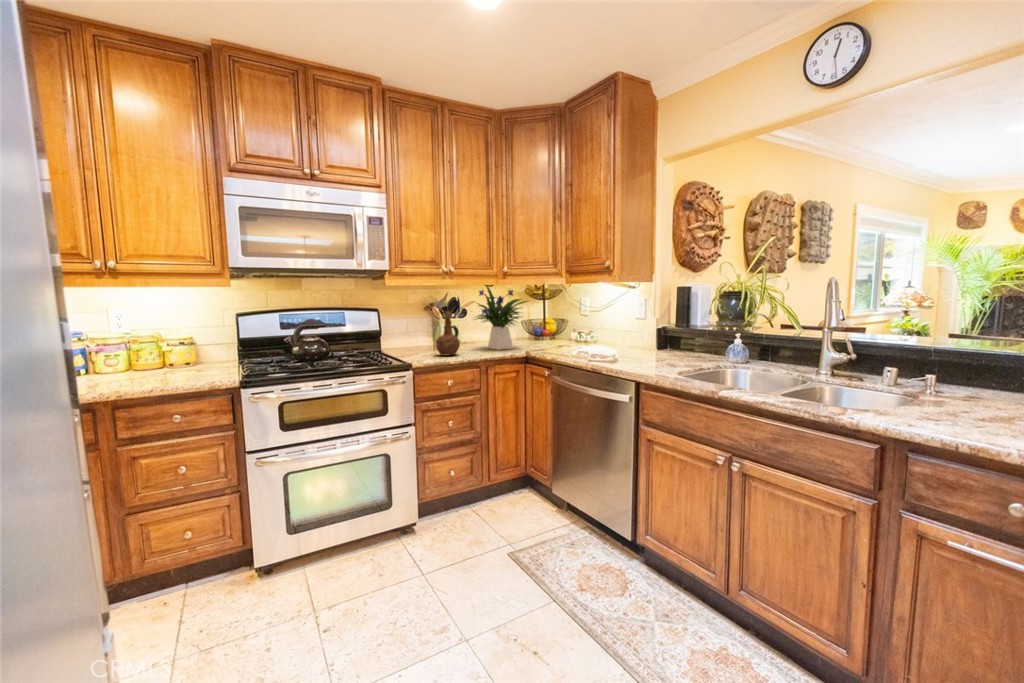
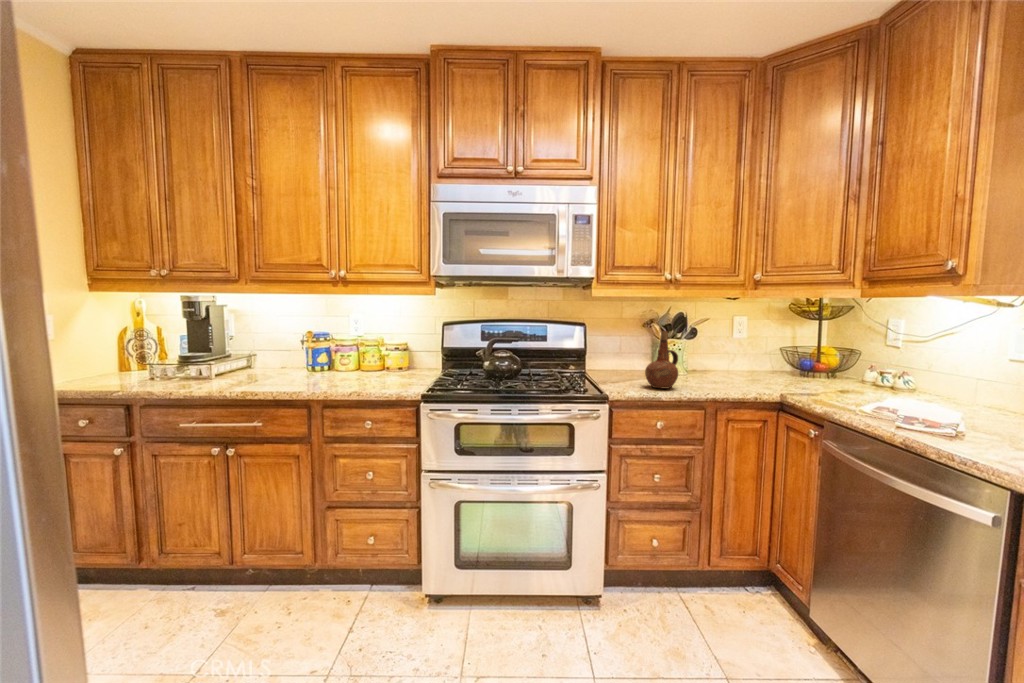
flower arrangement: present [477,286,528,350] -> none [697,297,792,387]

